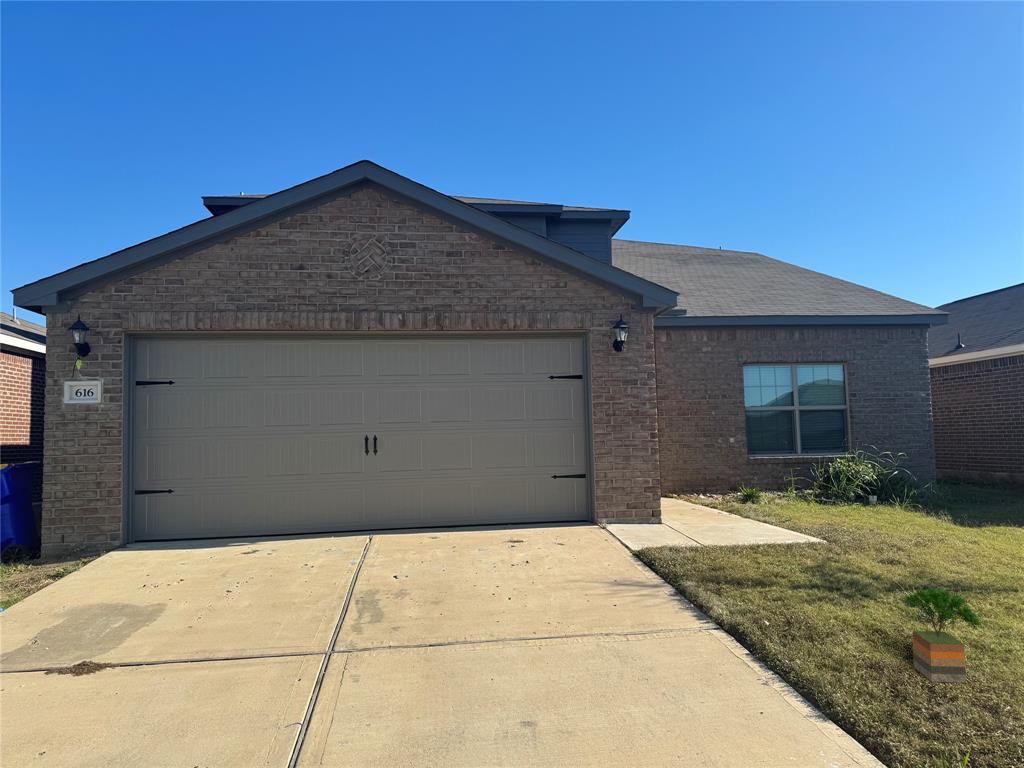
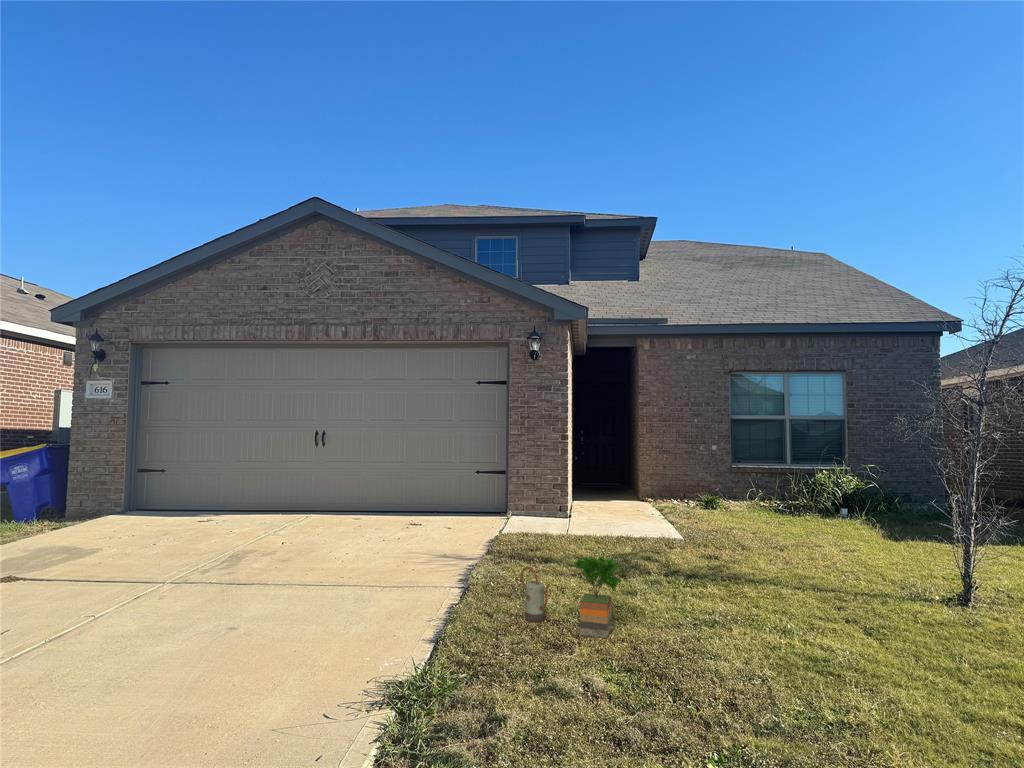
watering can: none [819,603,877,668] -> present [521,567,550,622]

